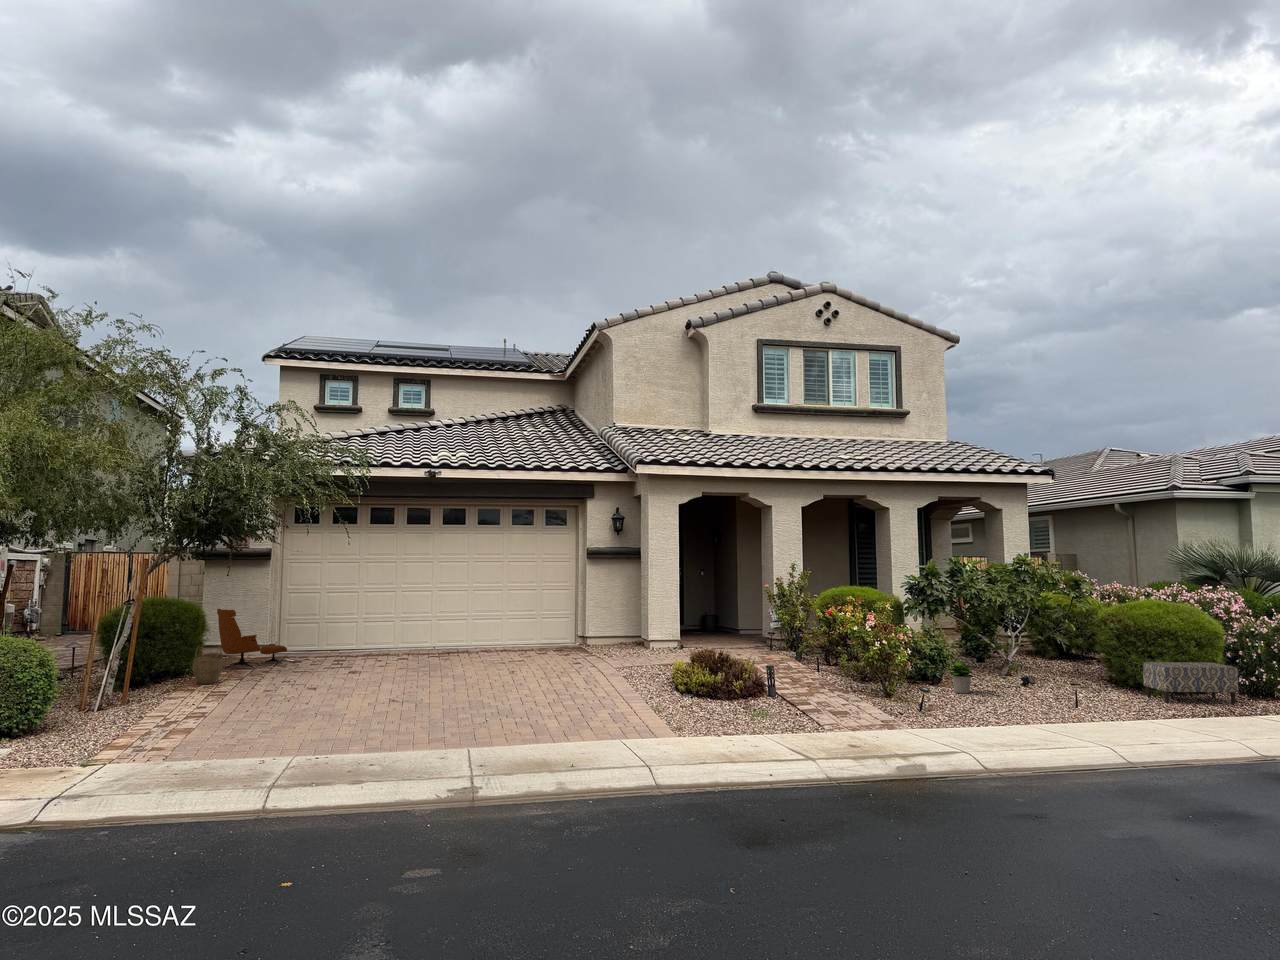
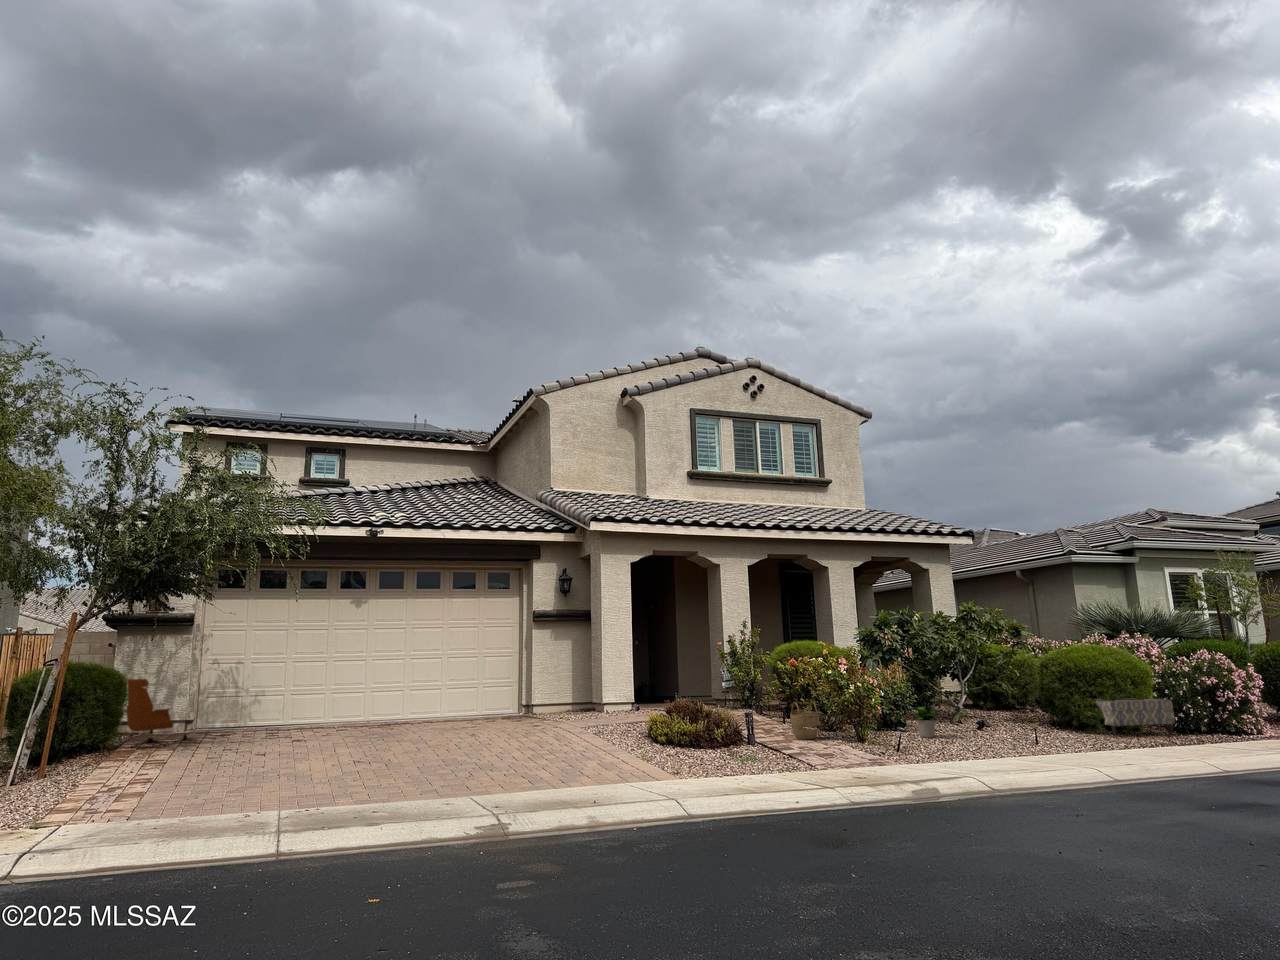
woven basket: present [193,647,223,684] -> present [790,702,819,740]

